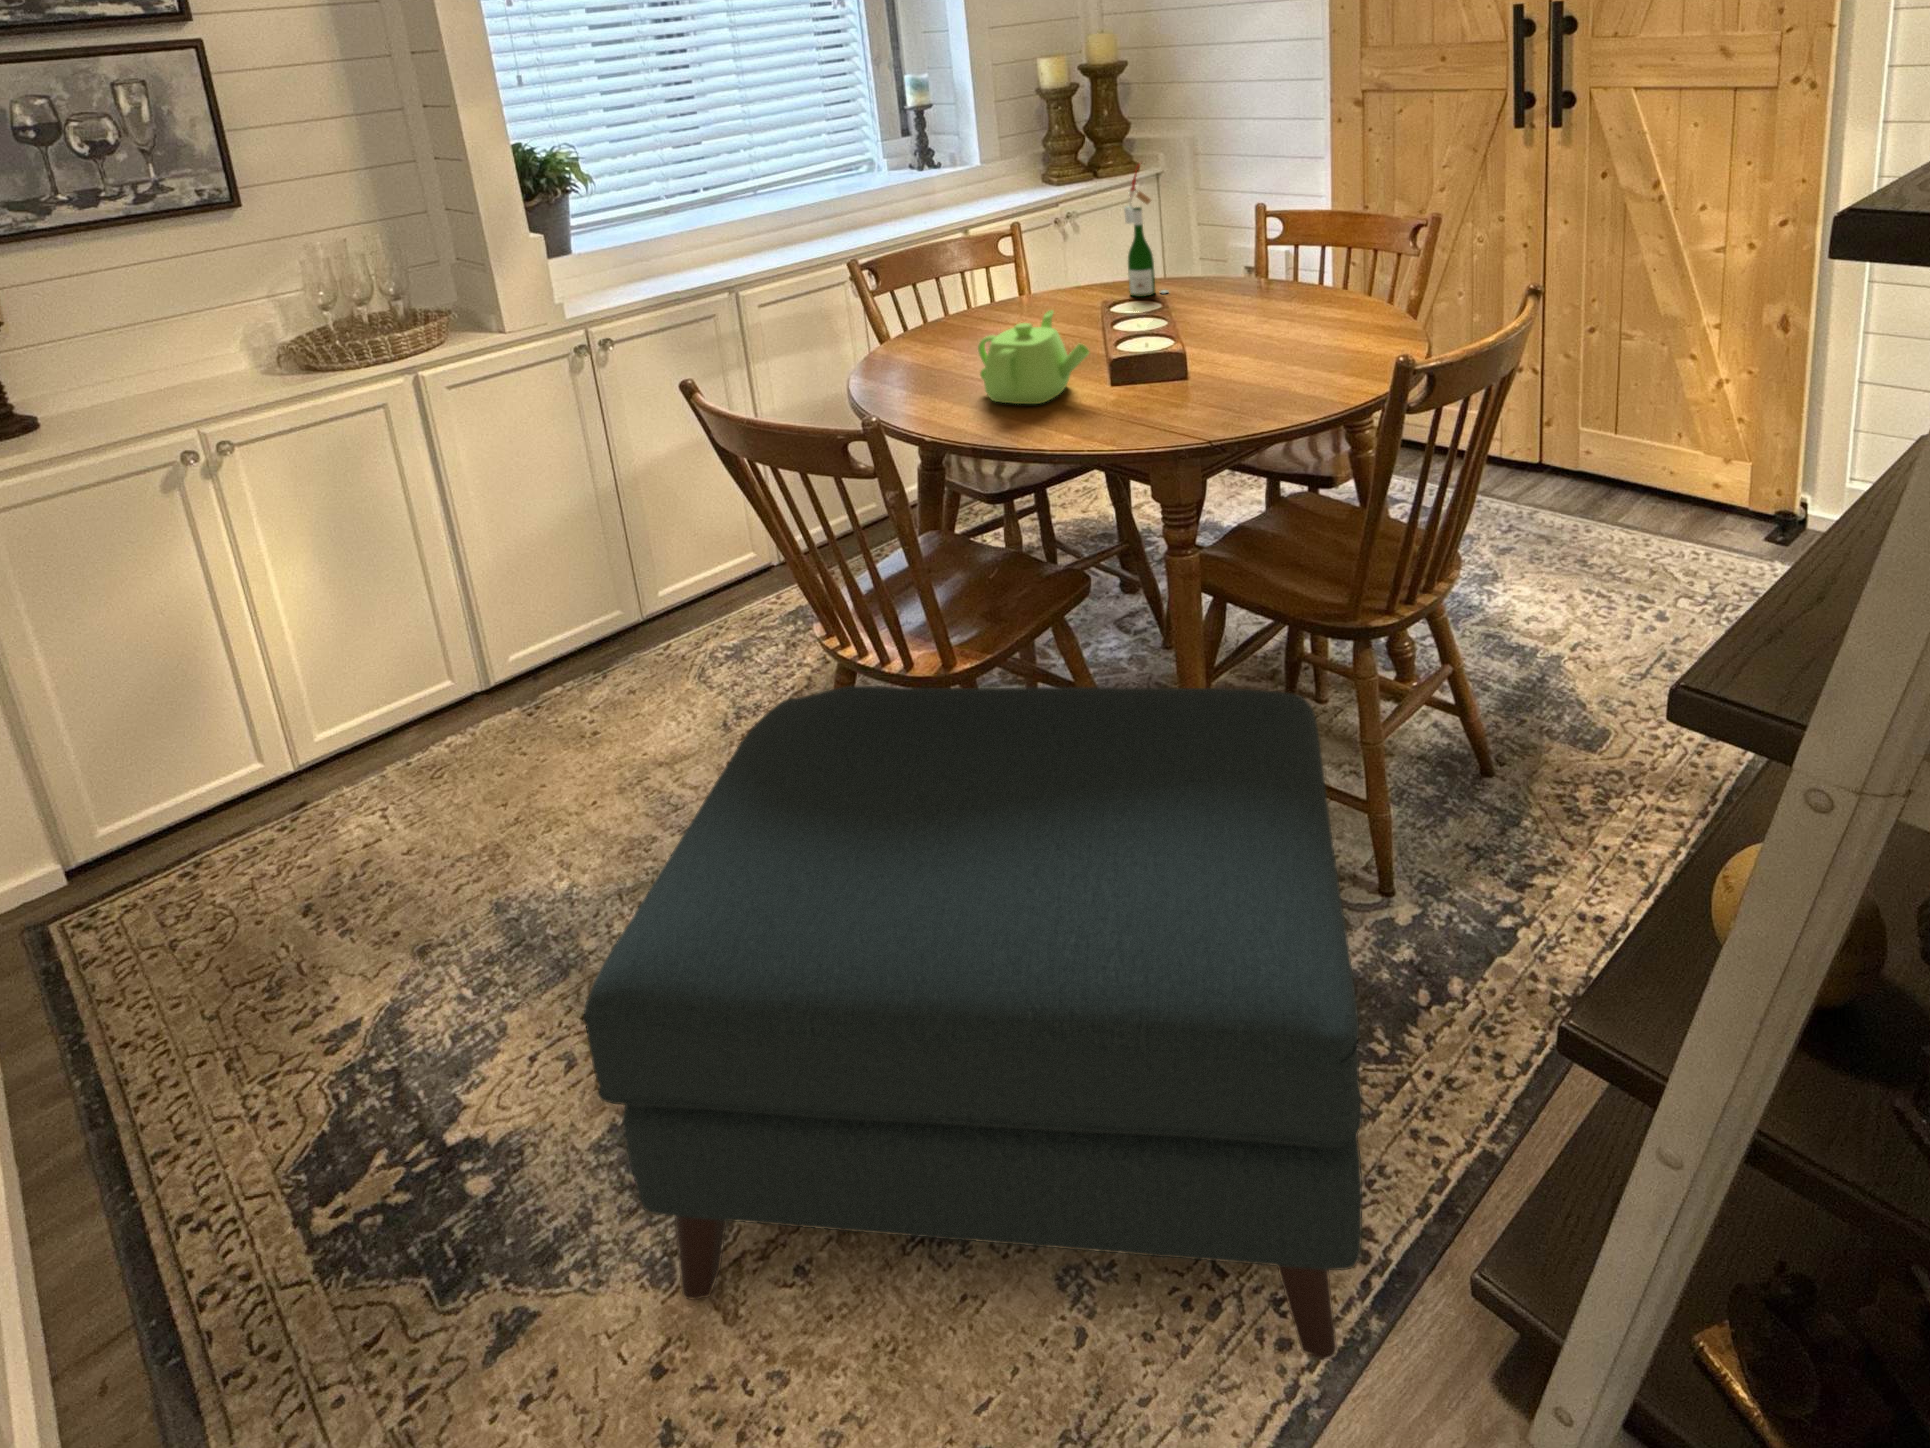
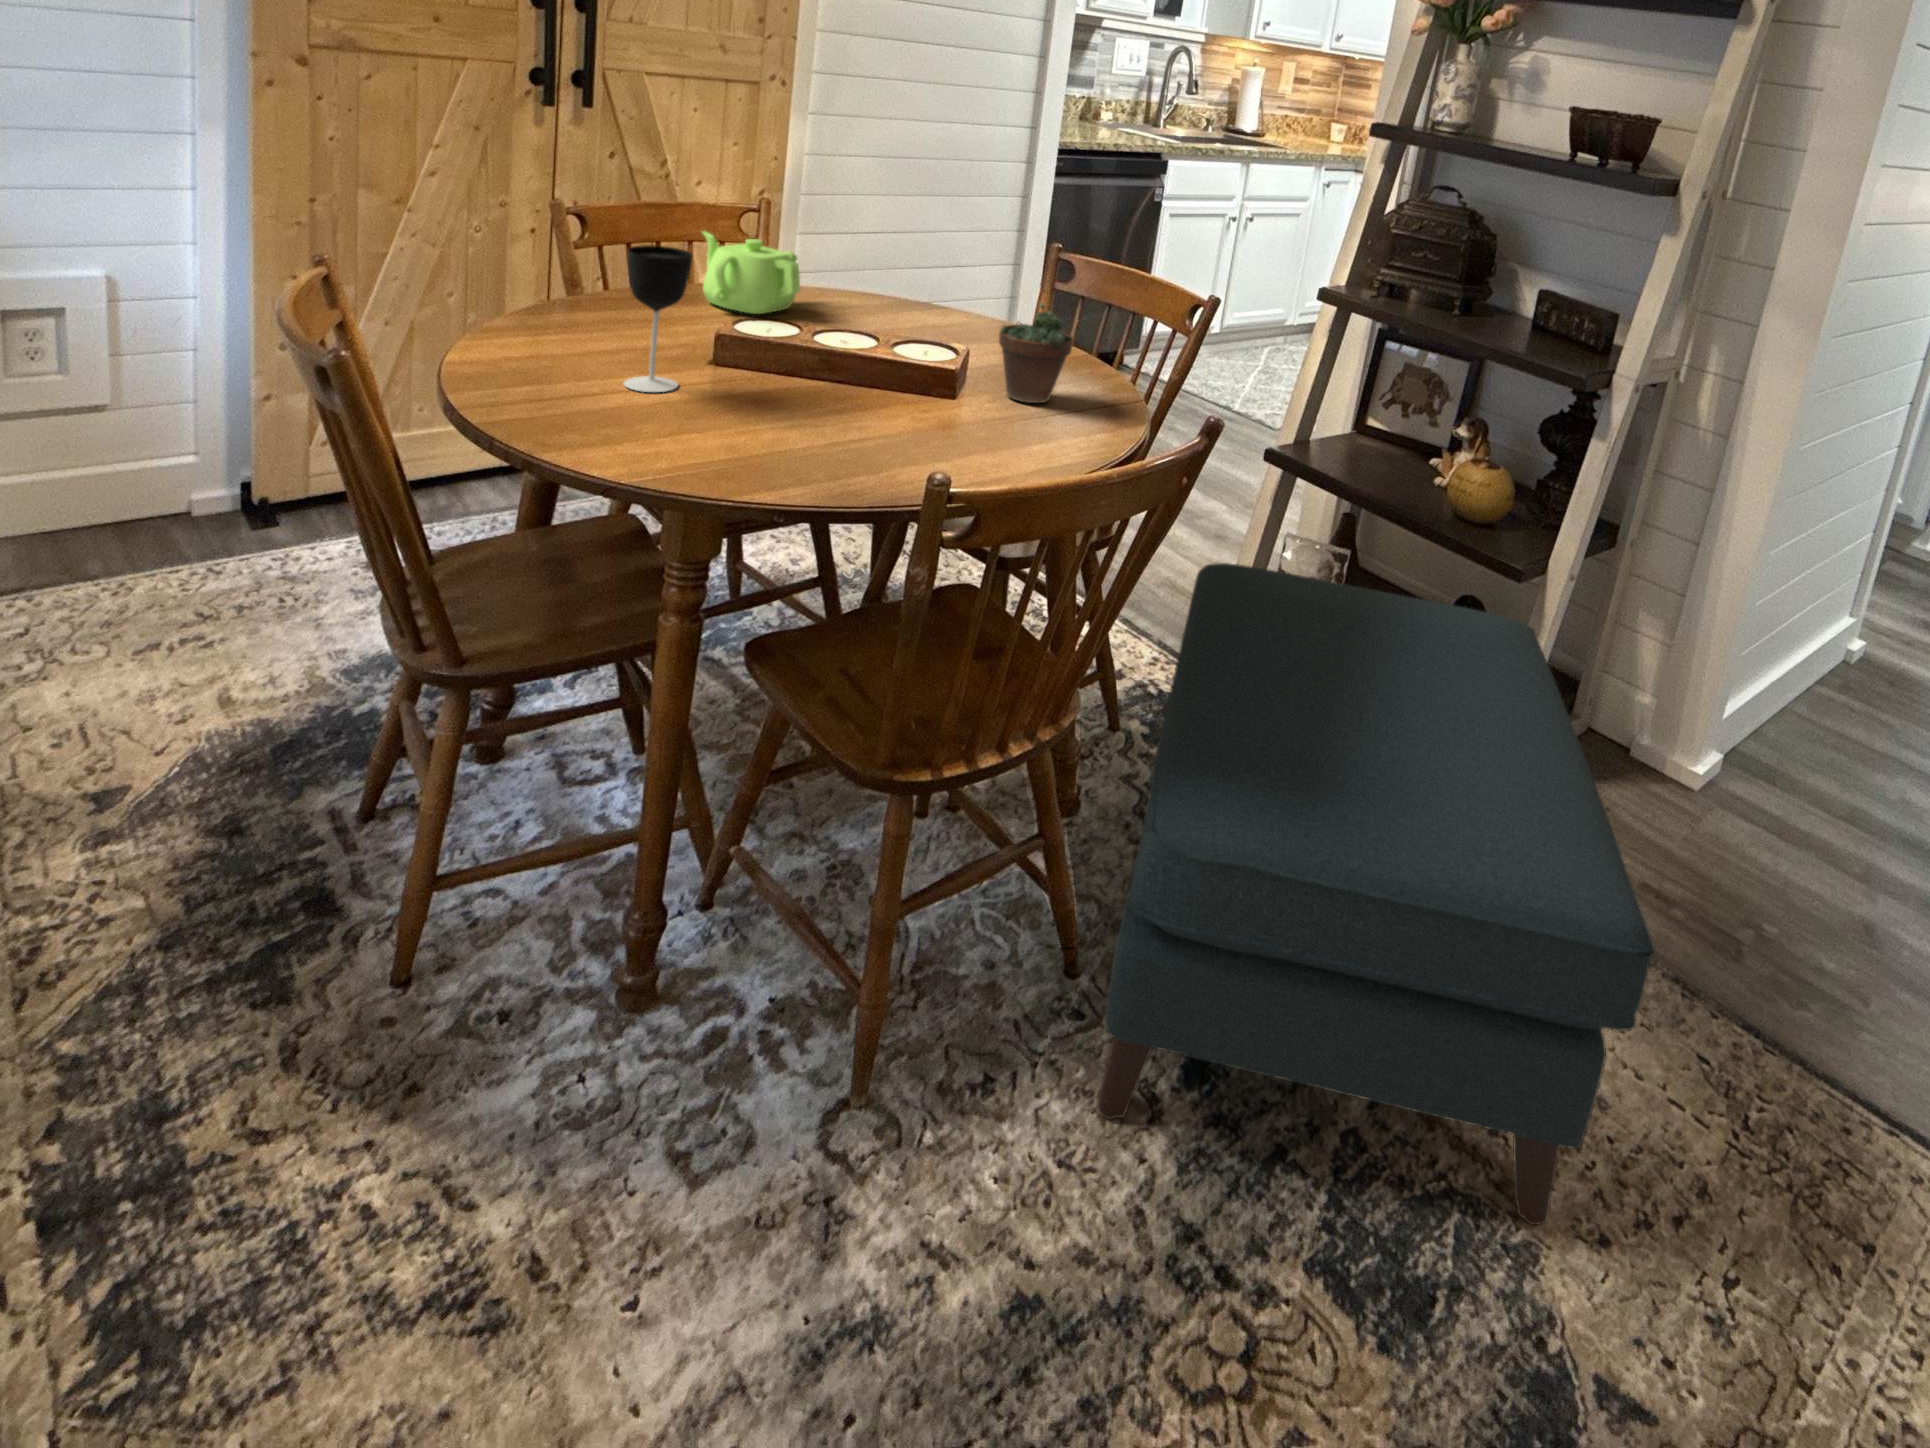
wine bottle: present [1124,165,1168,297] -> none [565,143,608,326]
wine glass: none [1001,232,1046,335] -> present [624,245,692,392]
succulent plant: none [1110,293,1185,416] -> present [999,283,1073,403]
teapot: present [978,310,1090,404] -> present [702,231,800,314]

